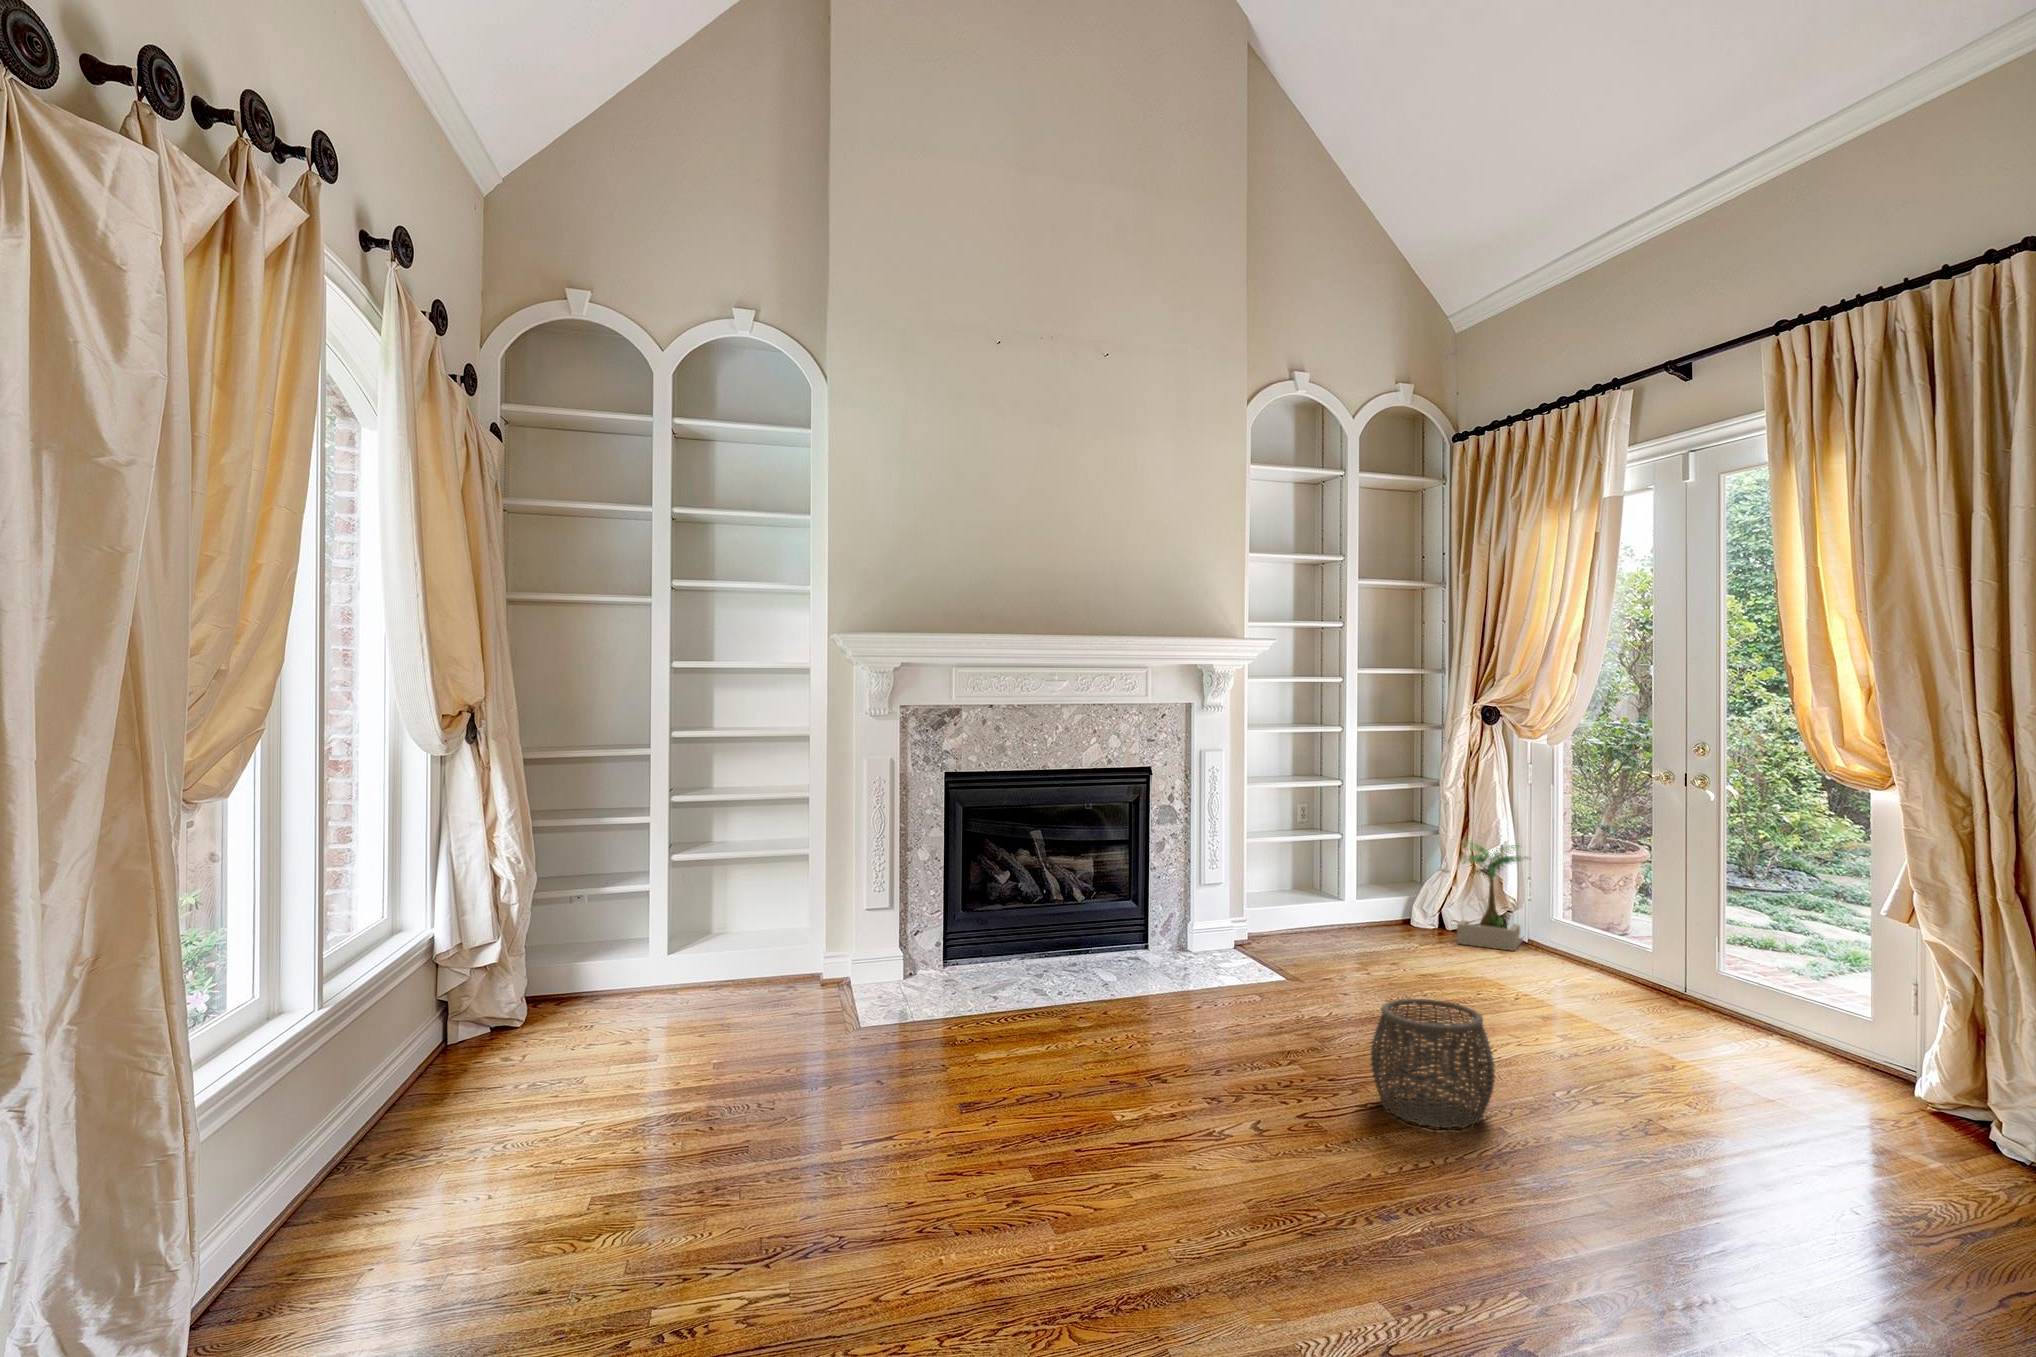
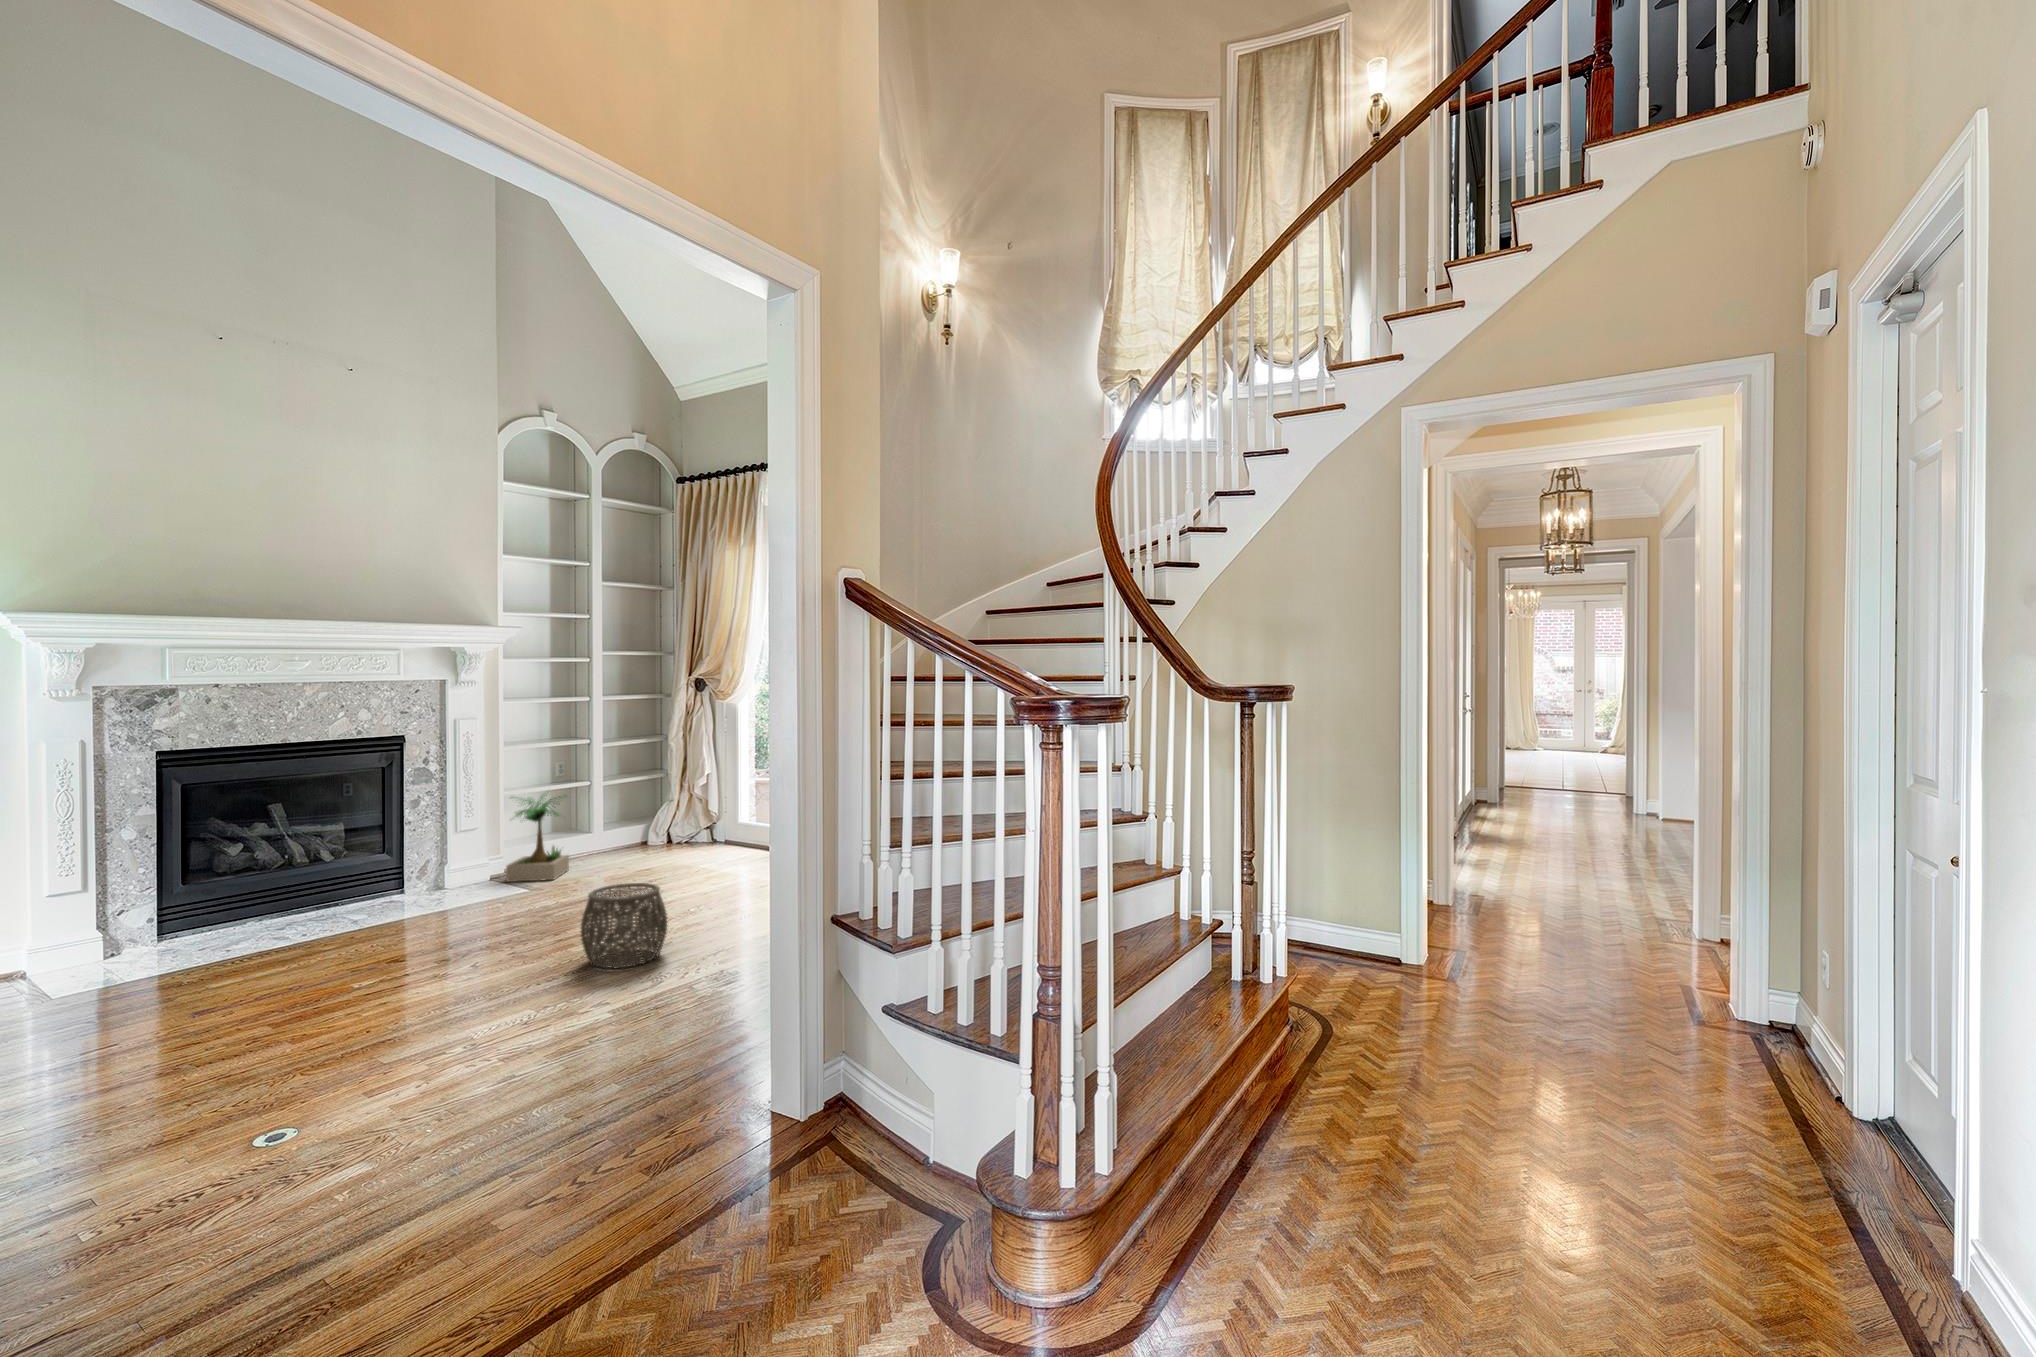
potted plant: present [1457,842,1530,951] -> present [506,791,569,882]

